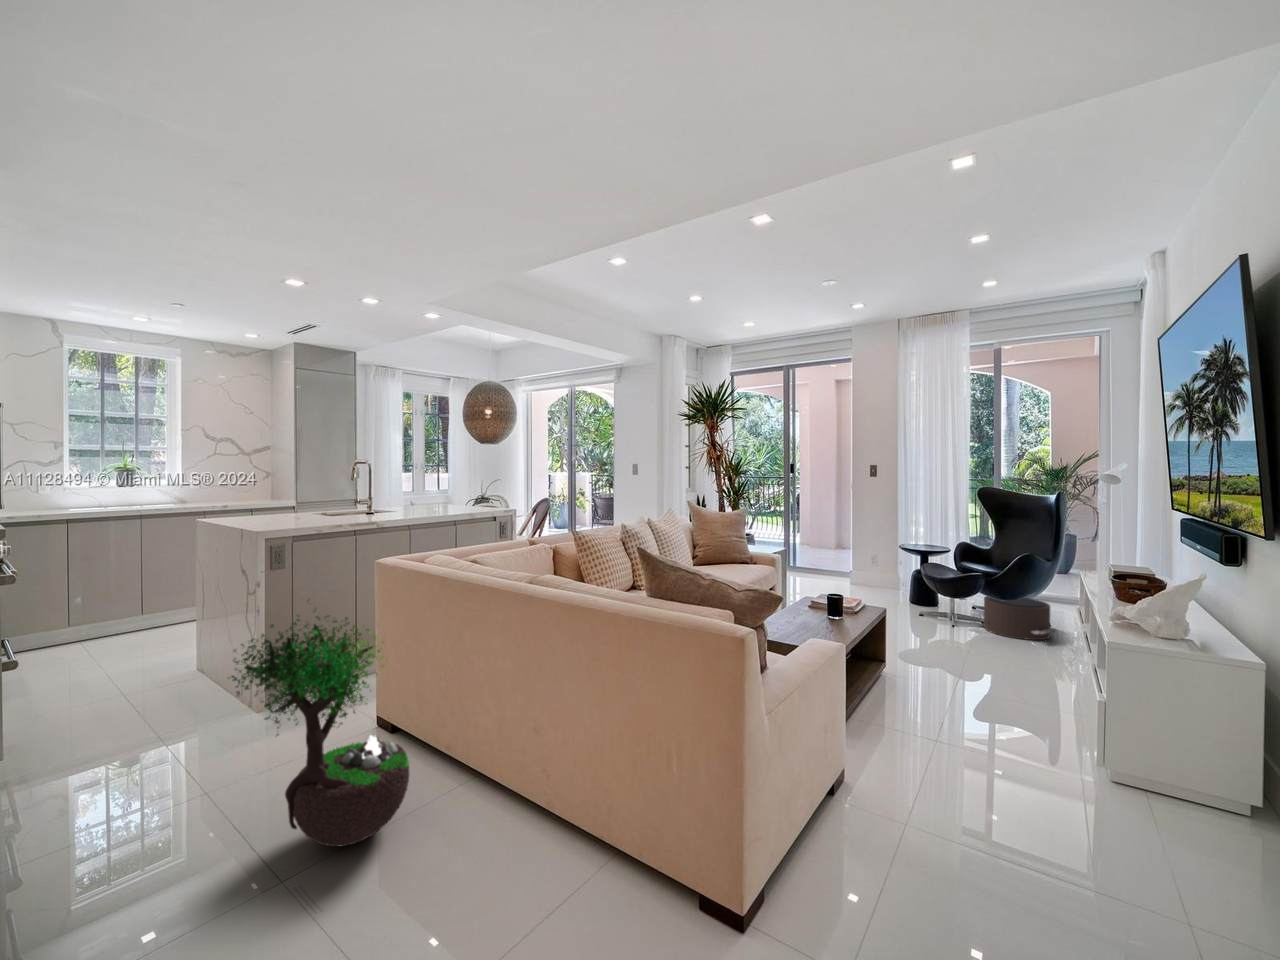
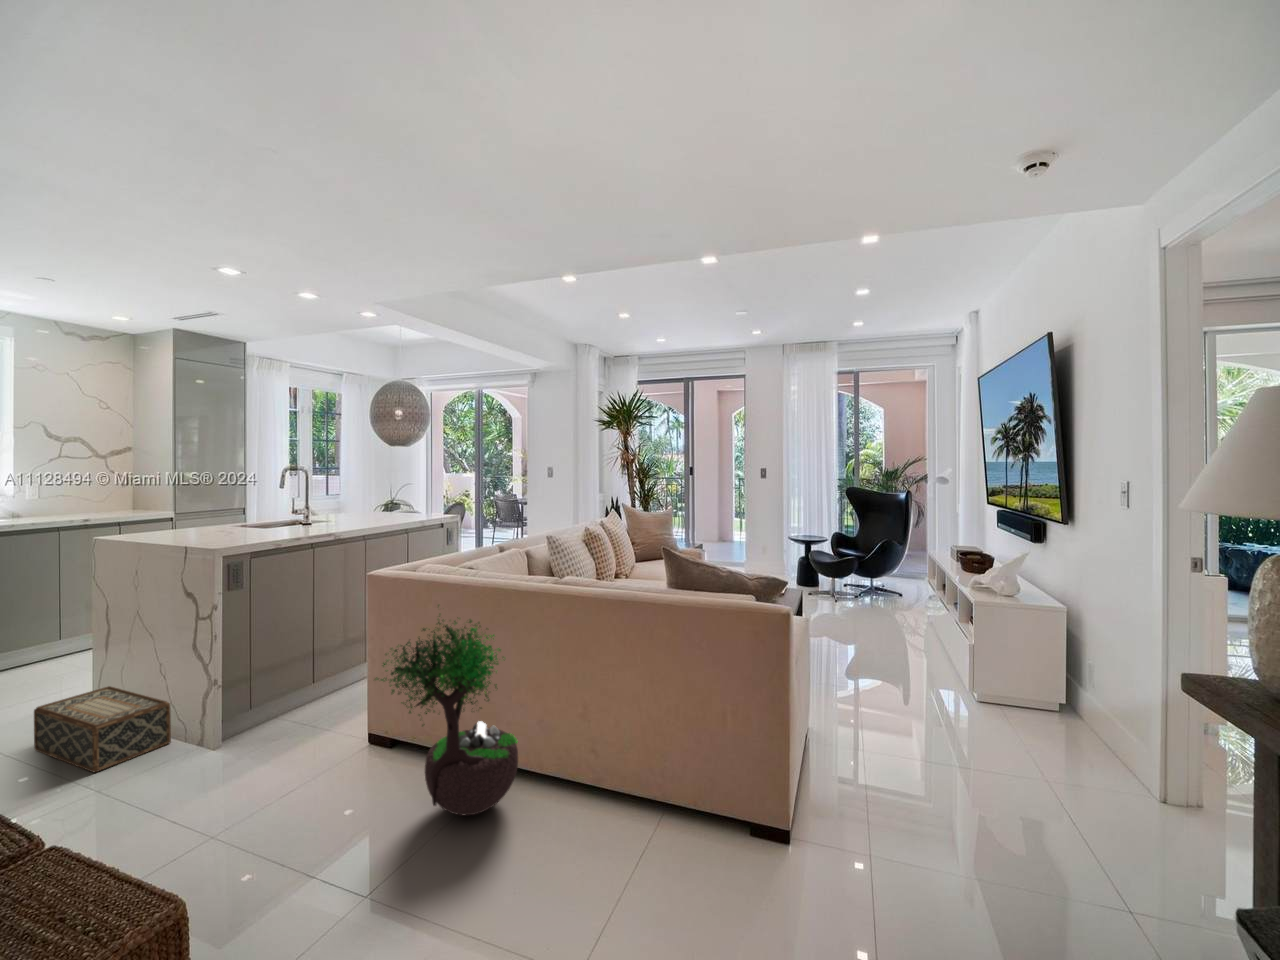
pouf: present [971,595,1056,640] -> none [851,575,914,608]
woven basket: none [92,650,185,729] -> present [34,686,171,772]

